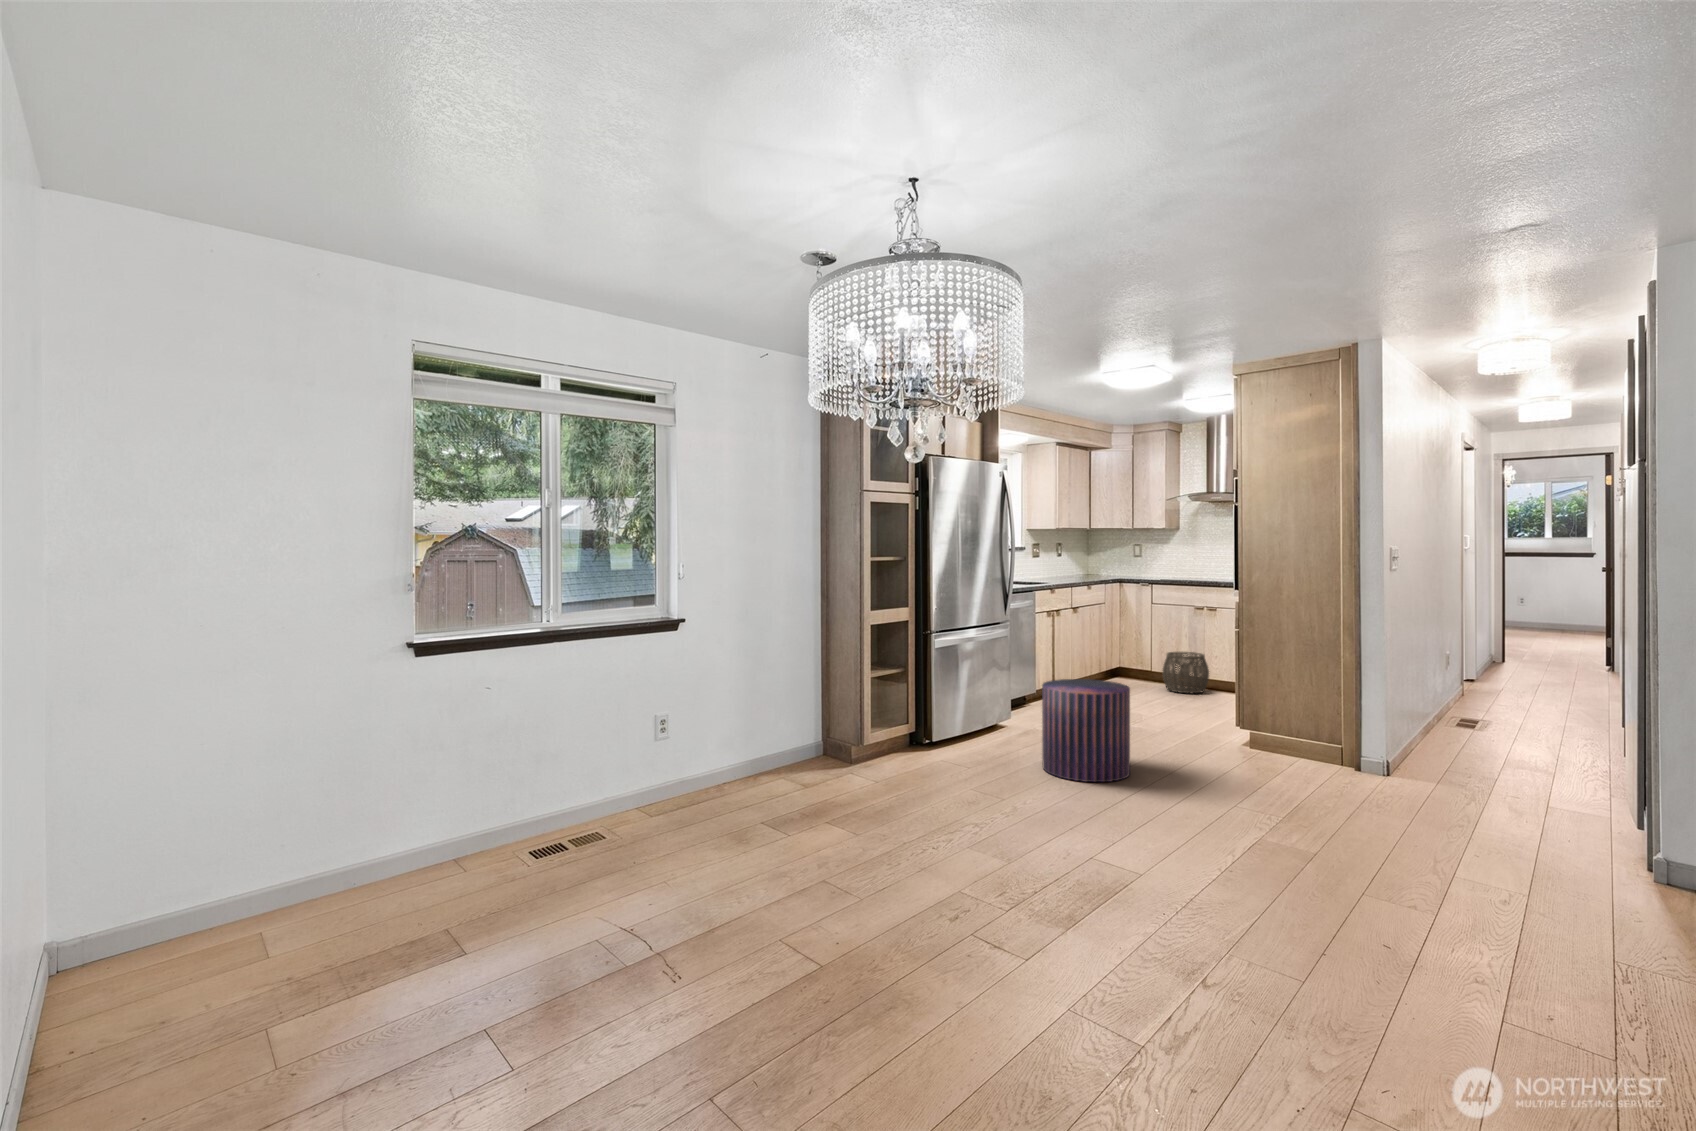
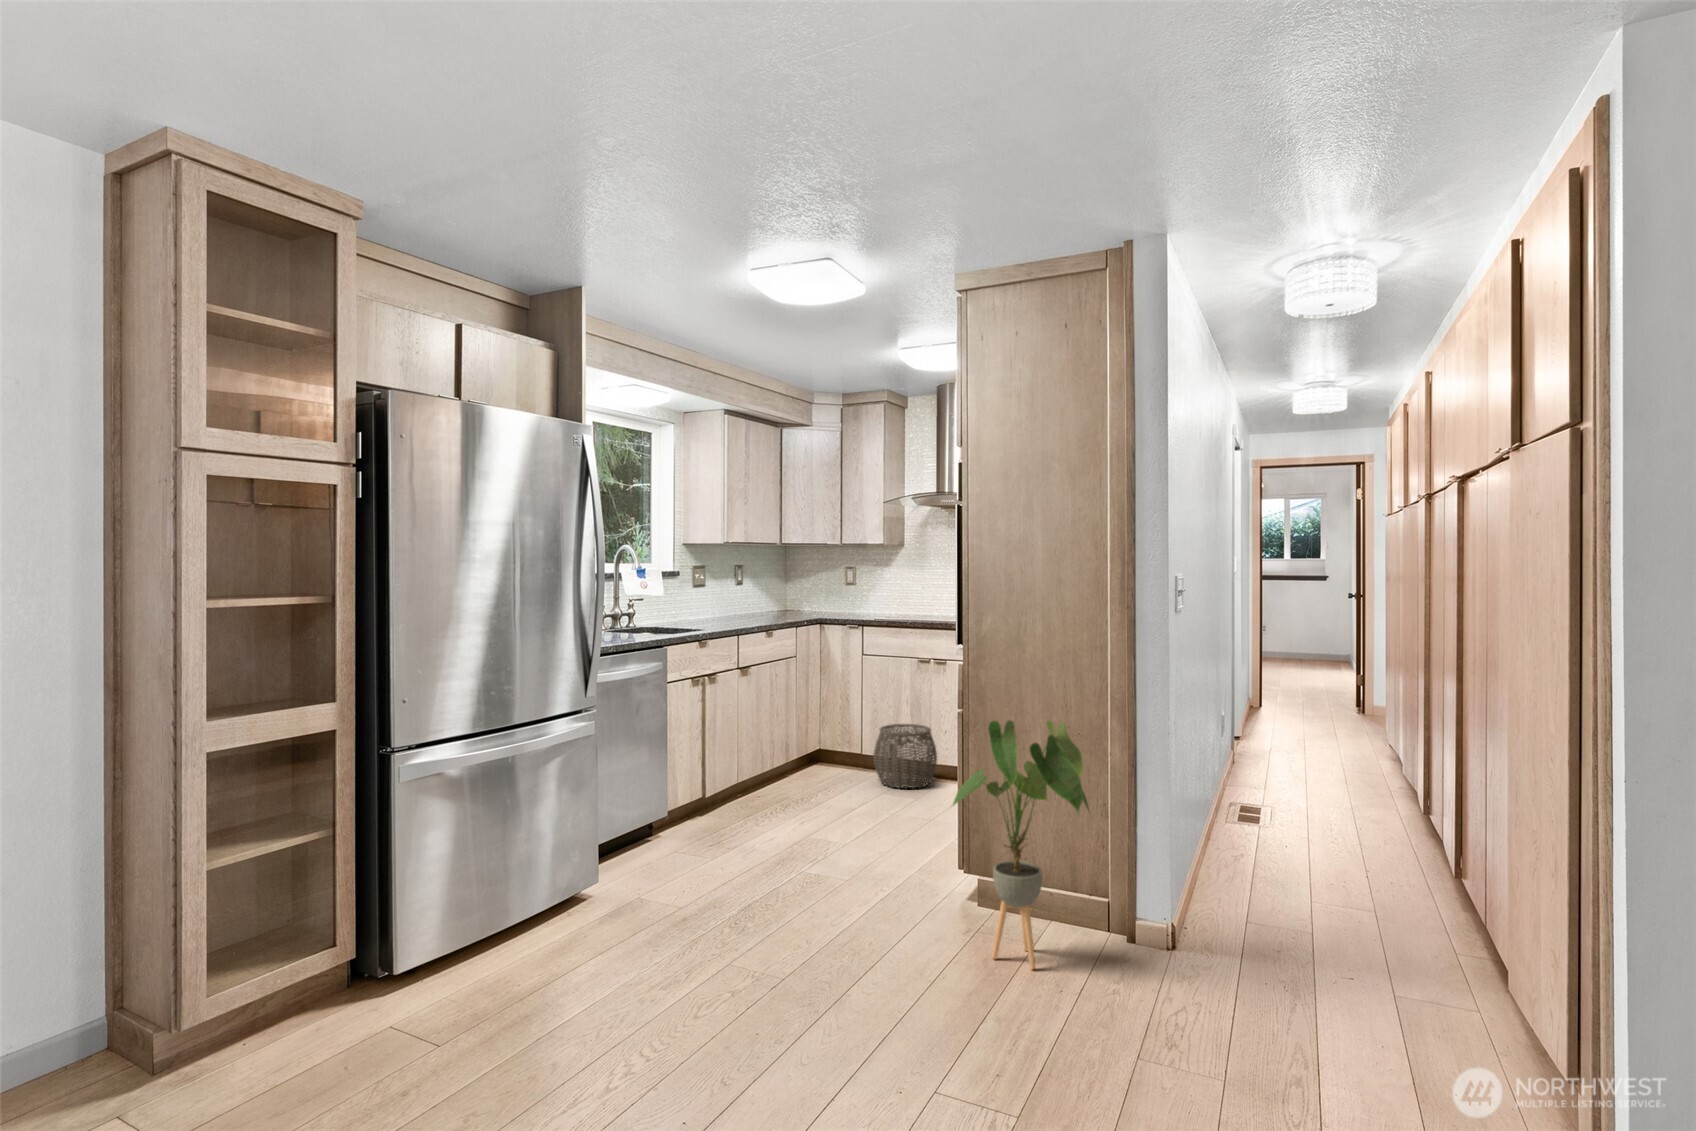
house plant: none [1232,629,1324,769] -> present [952,720,1090,970]
pouf: present [1042,679,1130,782] -> none [591,829,763,1072]

